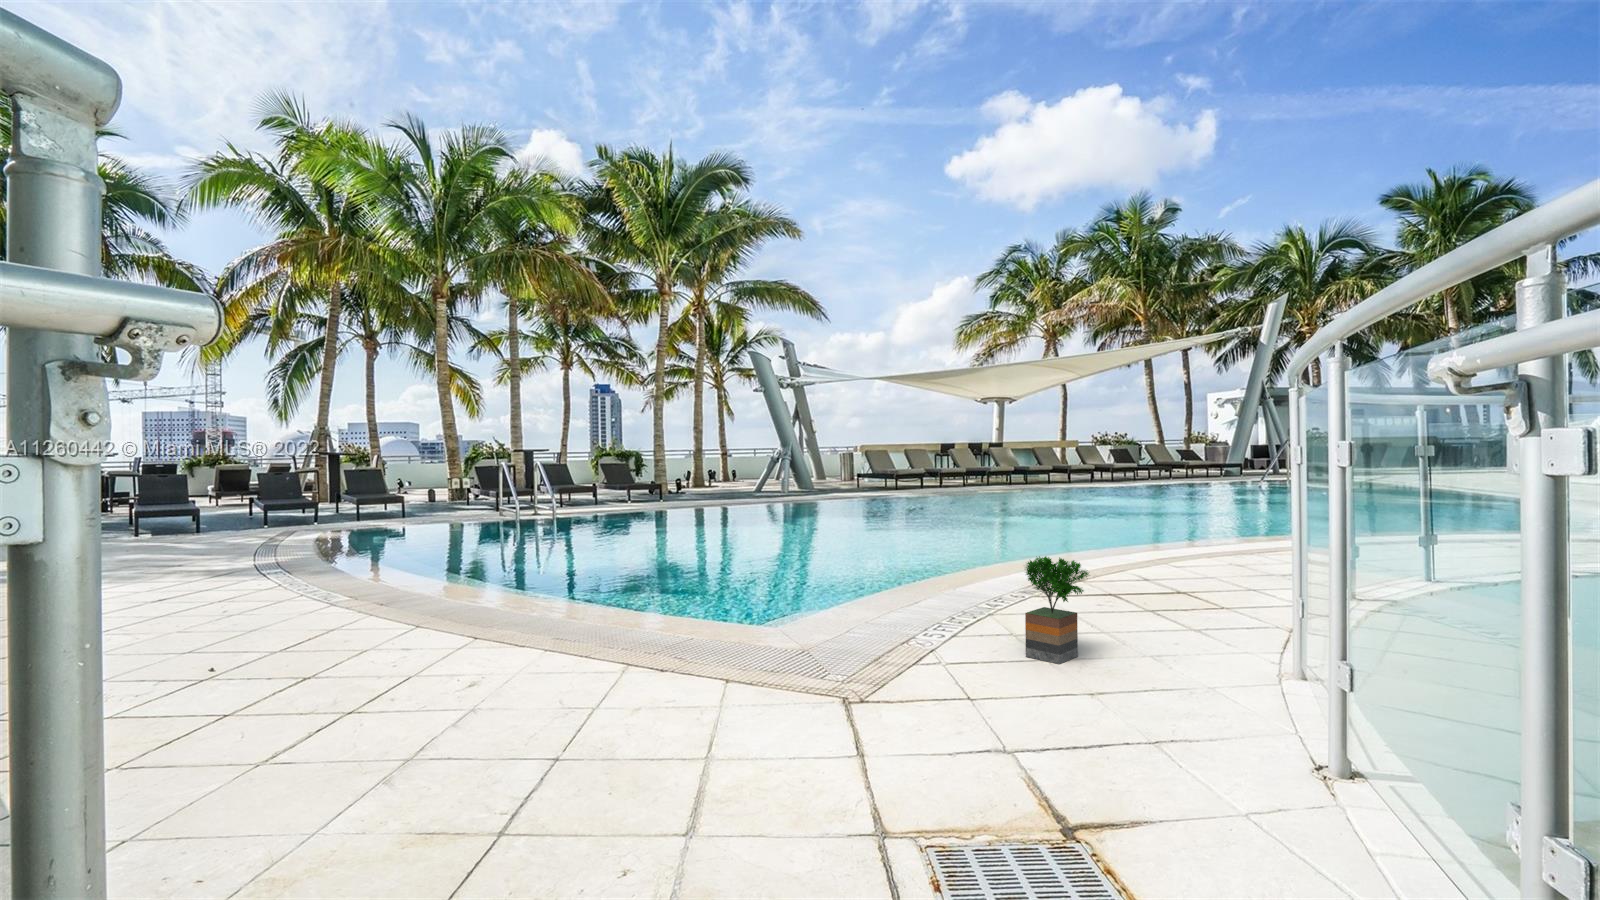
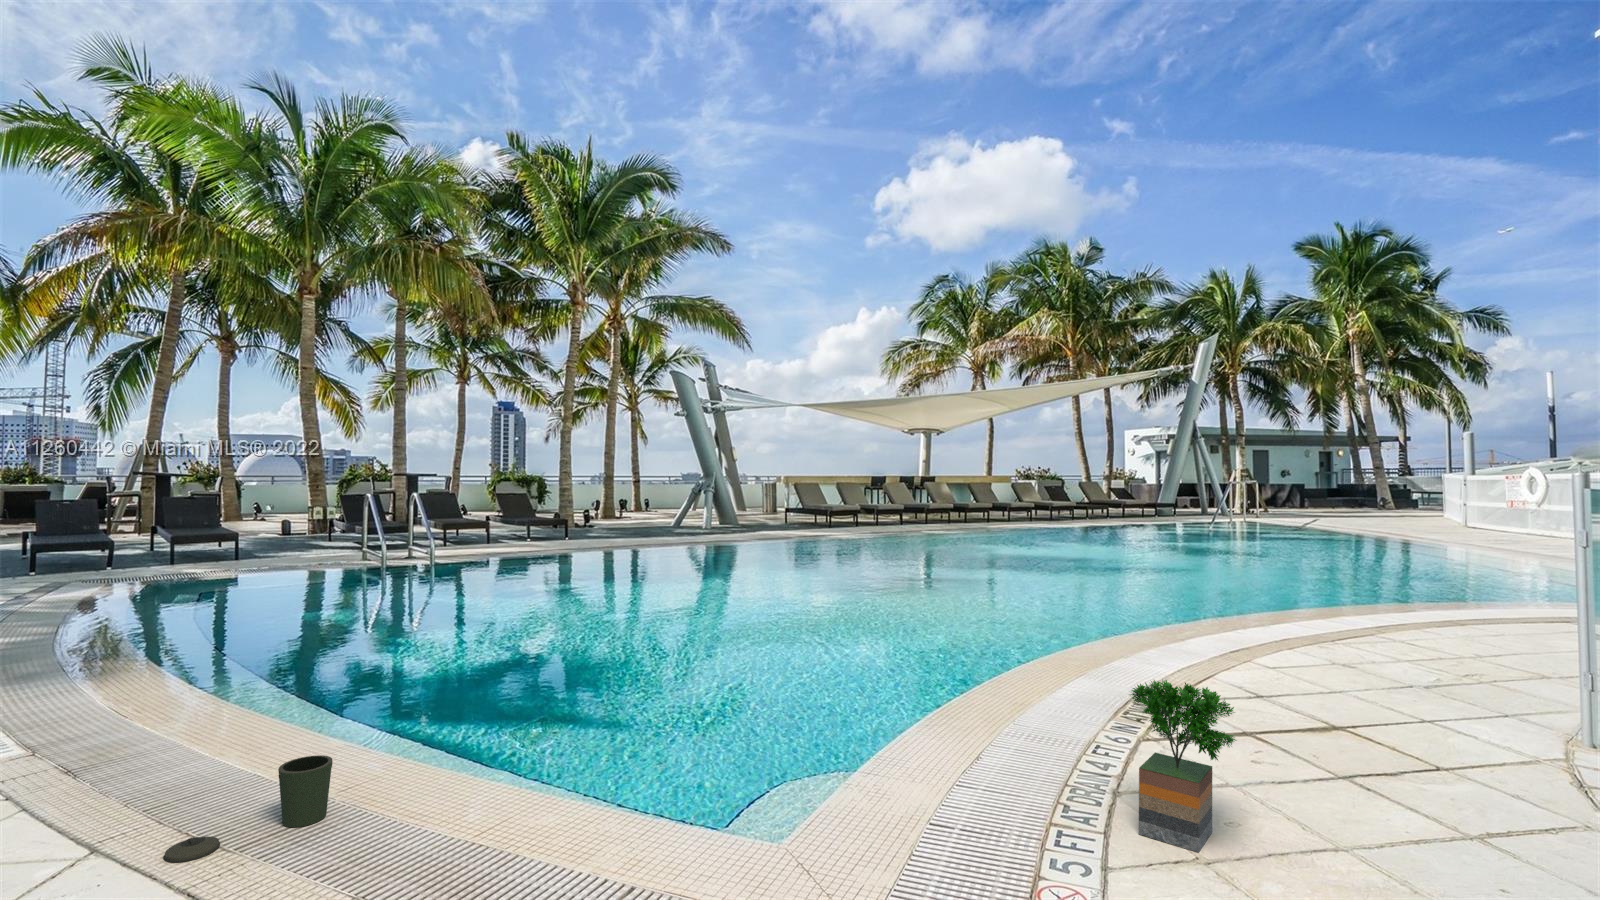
trash can: none [426,608,513,659] -> present [164,755,332,863]

